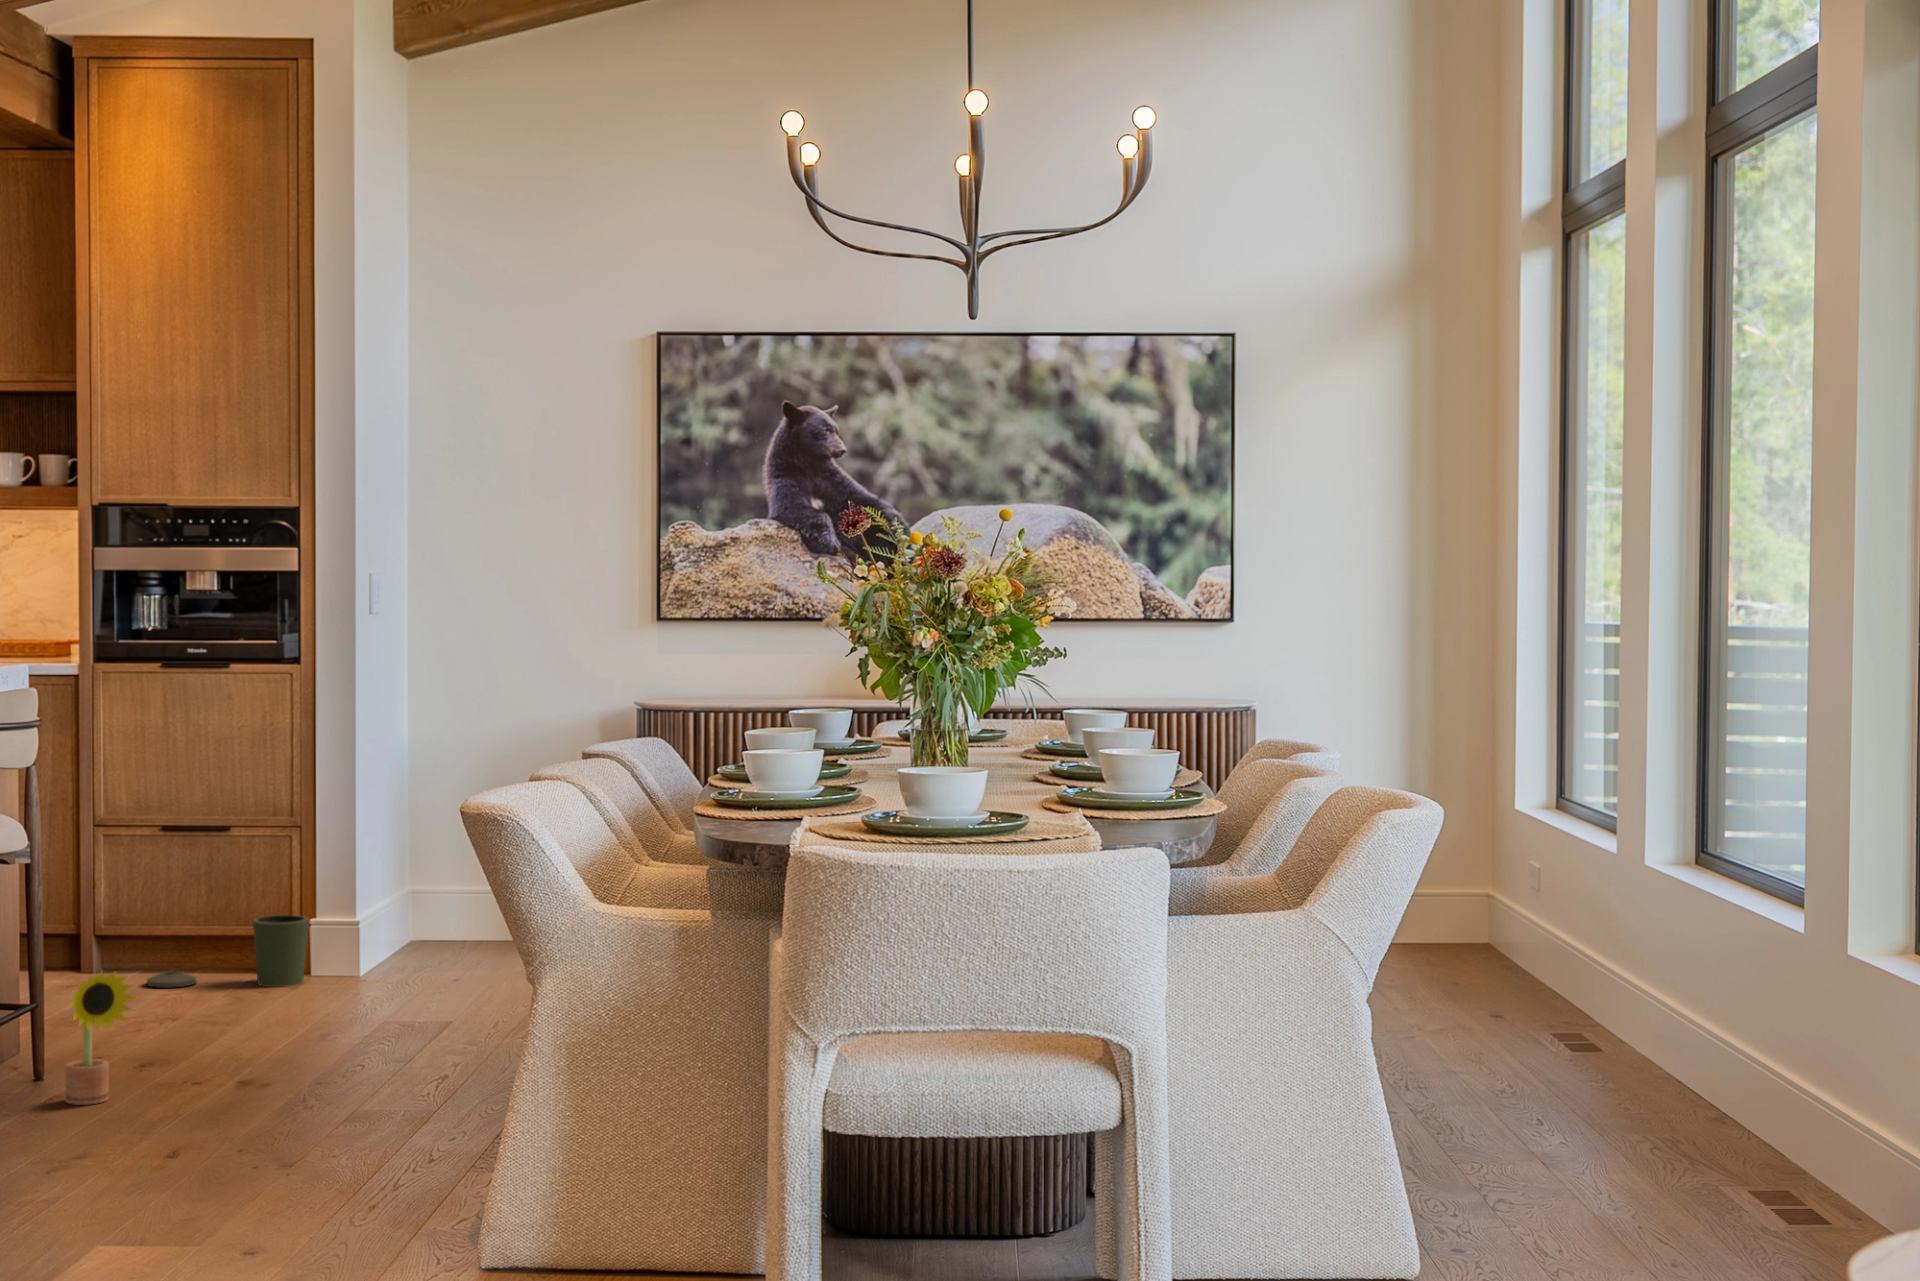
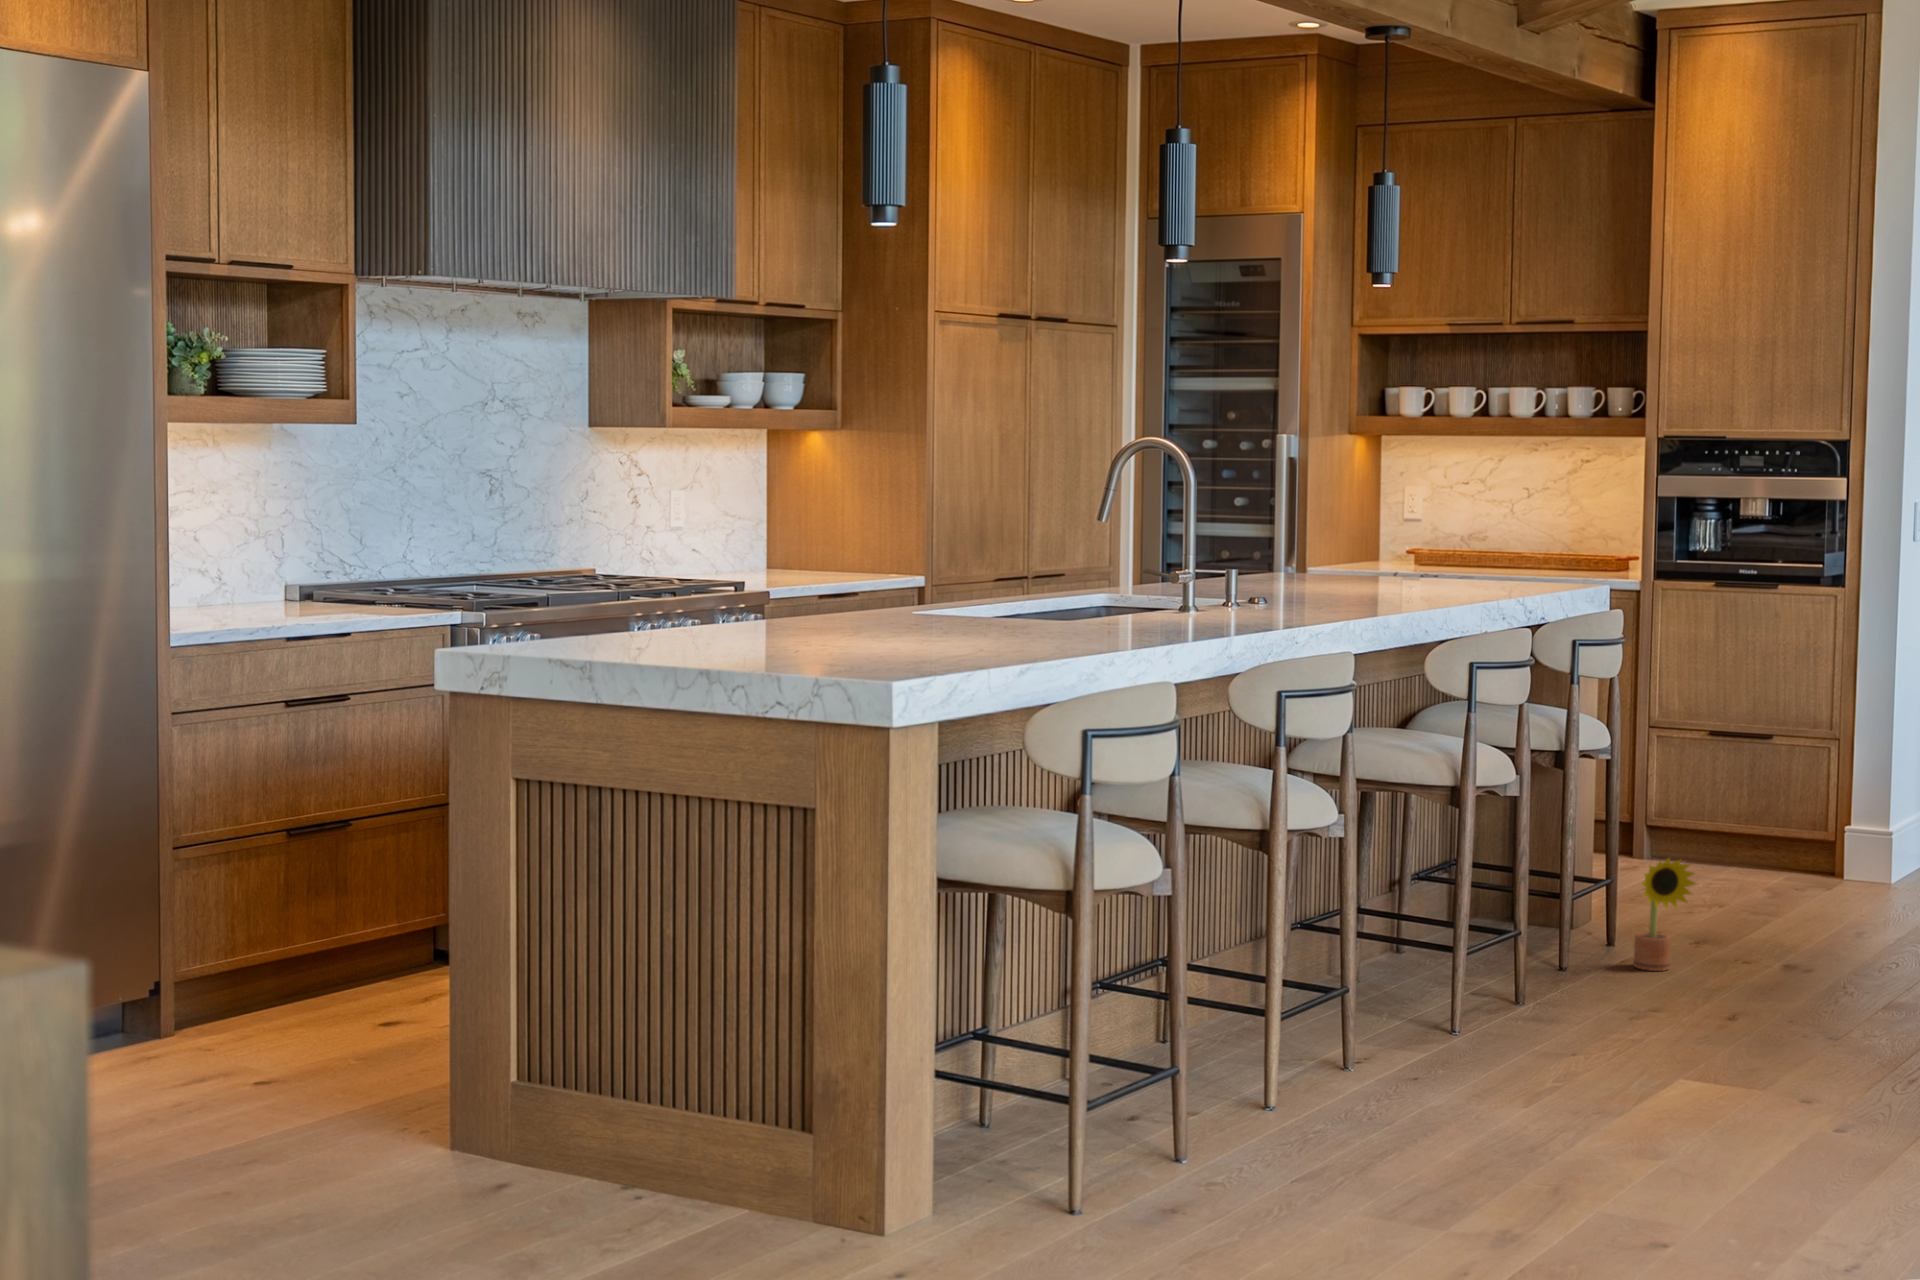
trash can: present [146,915,309,988] -> none [1691,820,1844,888]

